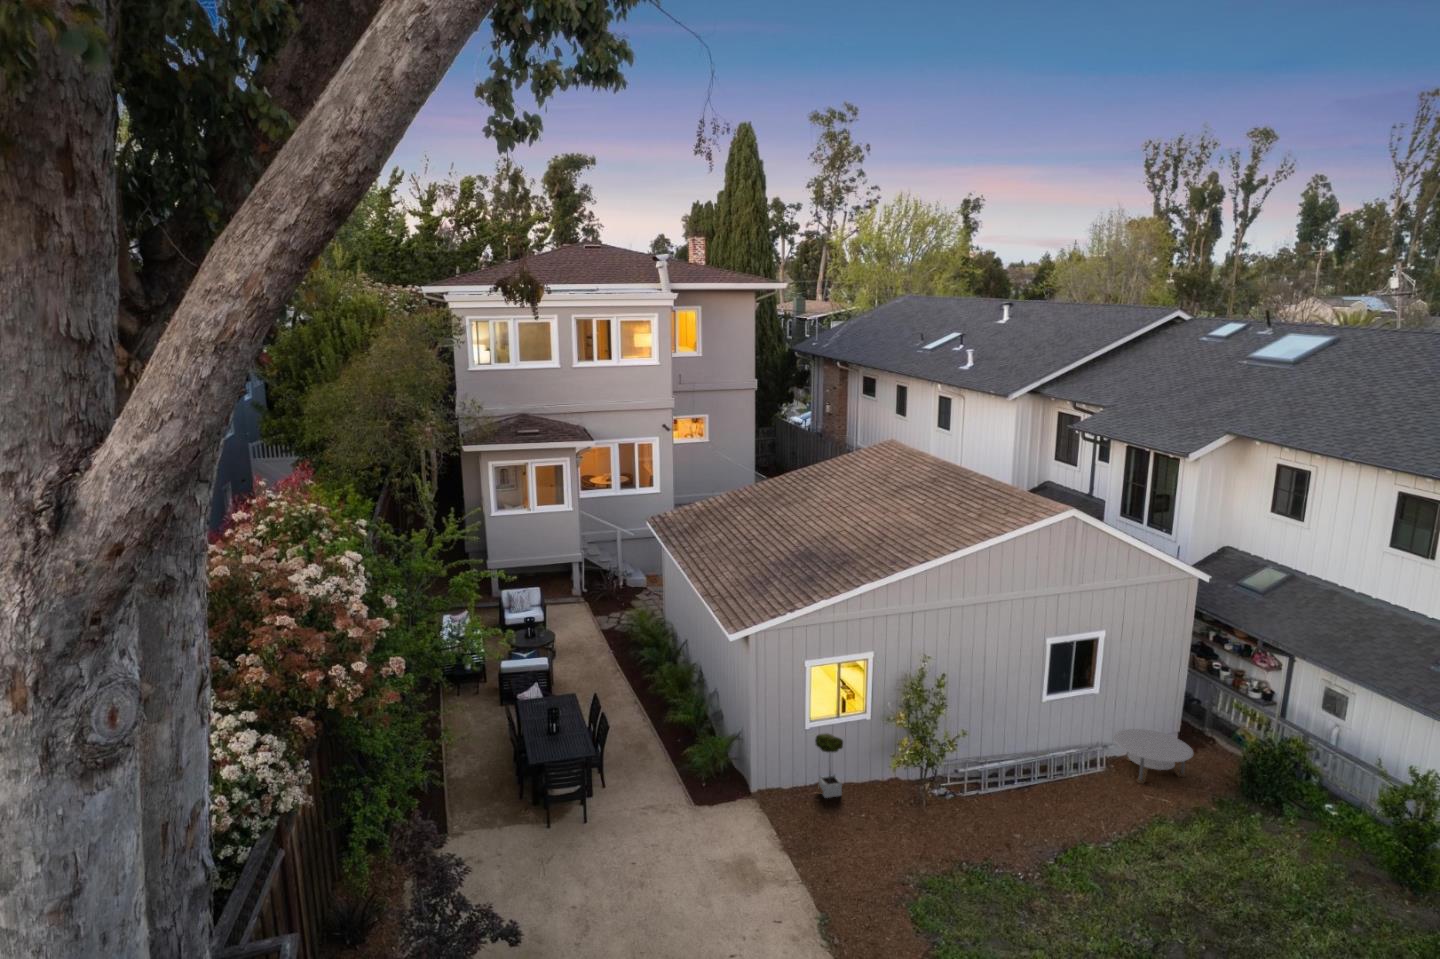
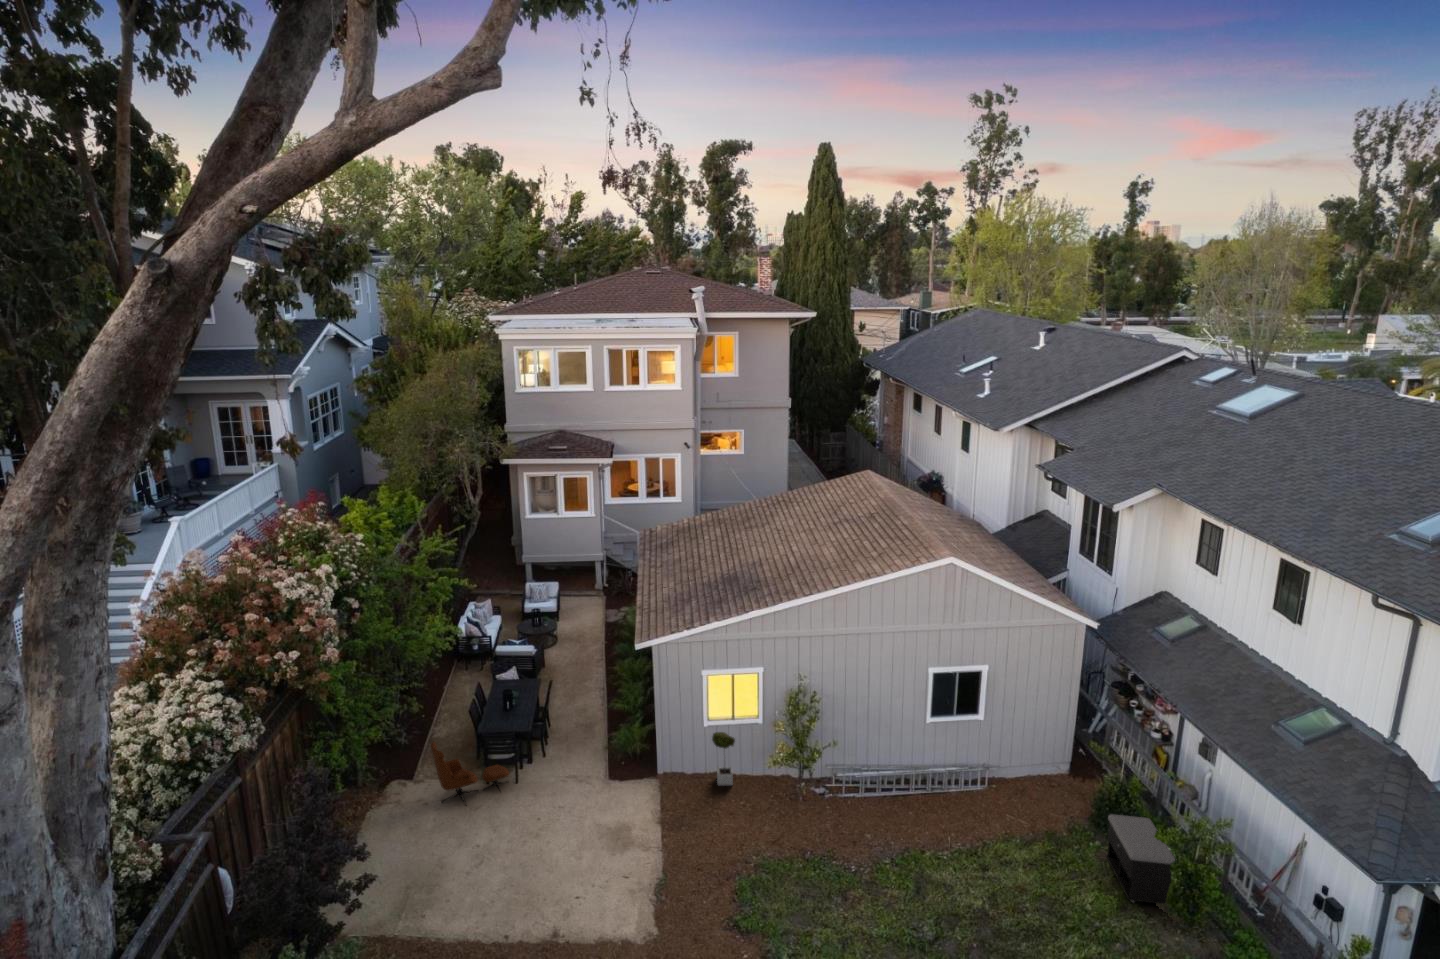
round table: present [1113,729,1193,784] -> none [991,755,1060,805]
storage bench: none [1277,777,1384,871] -> present [1106,814,1175,904]
lounge chair: none [484,779,576,859] -> present [431,742,509,804]

